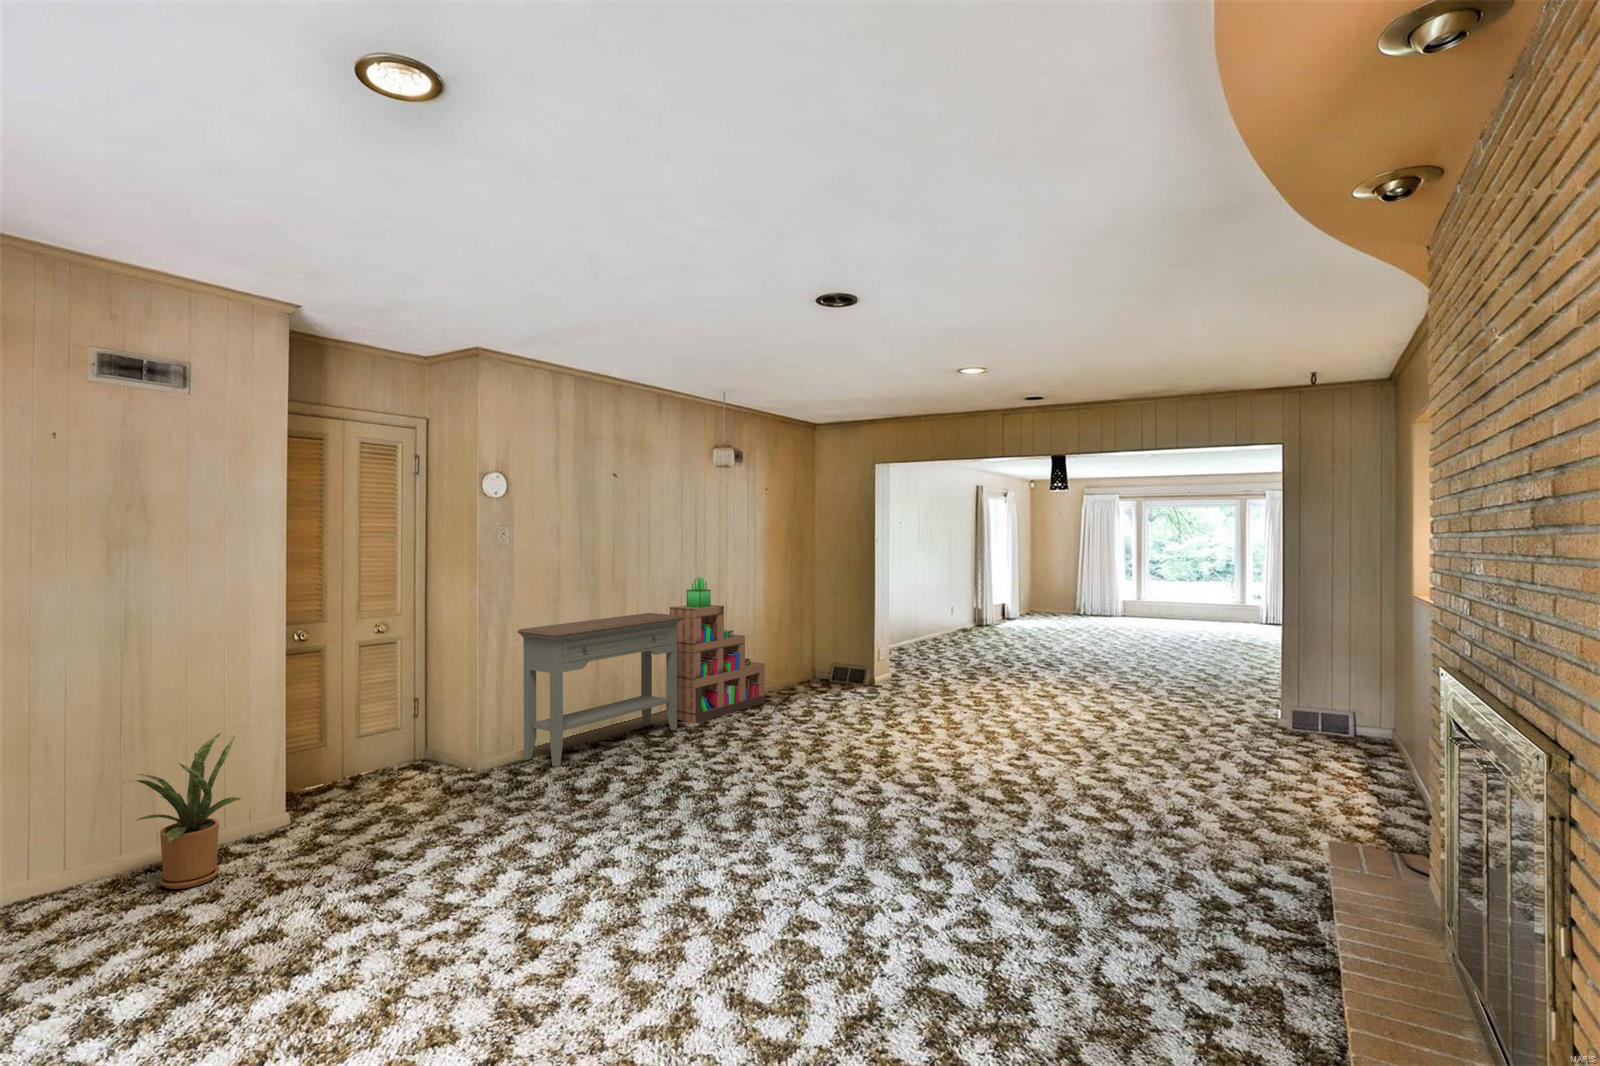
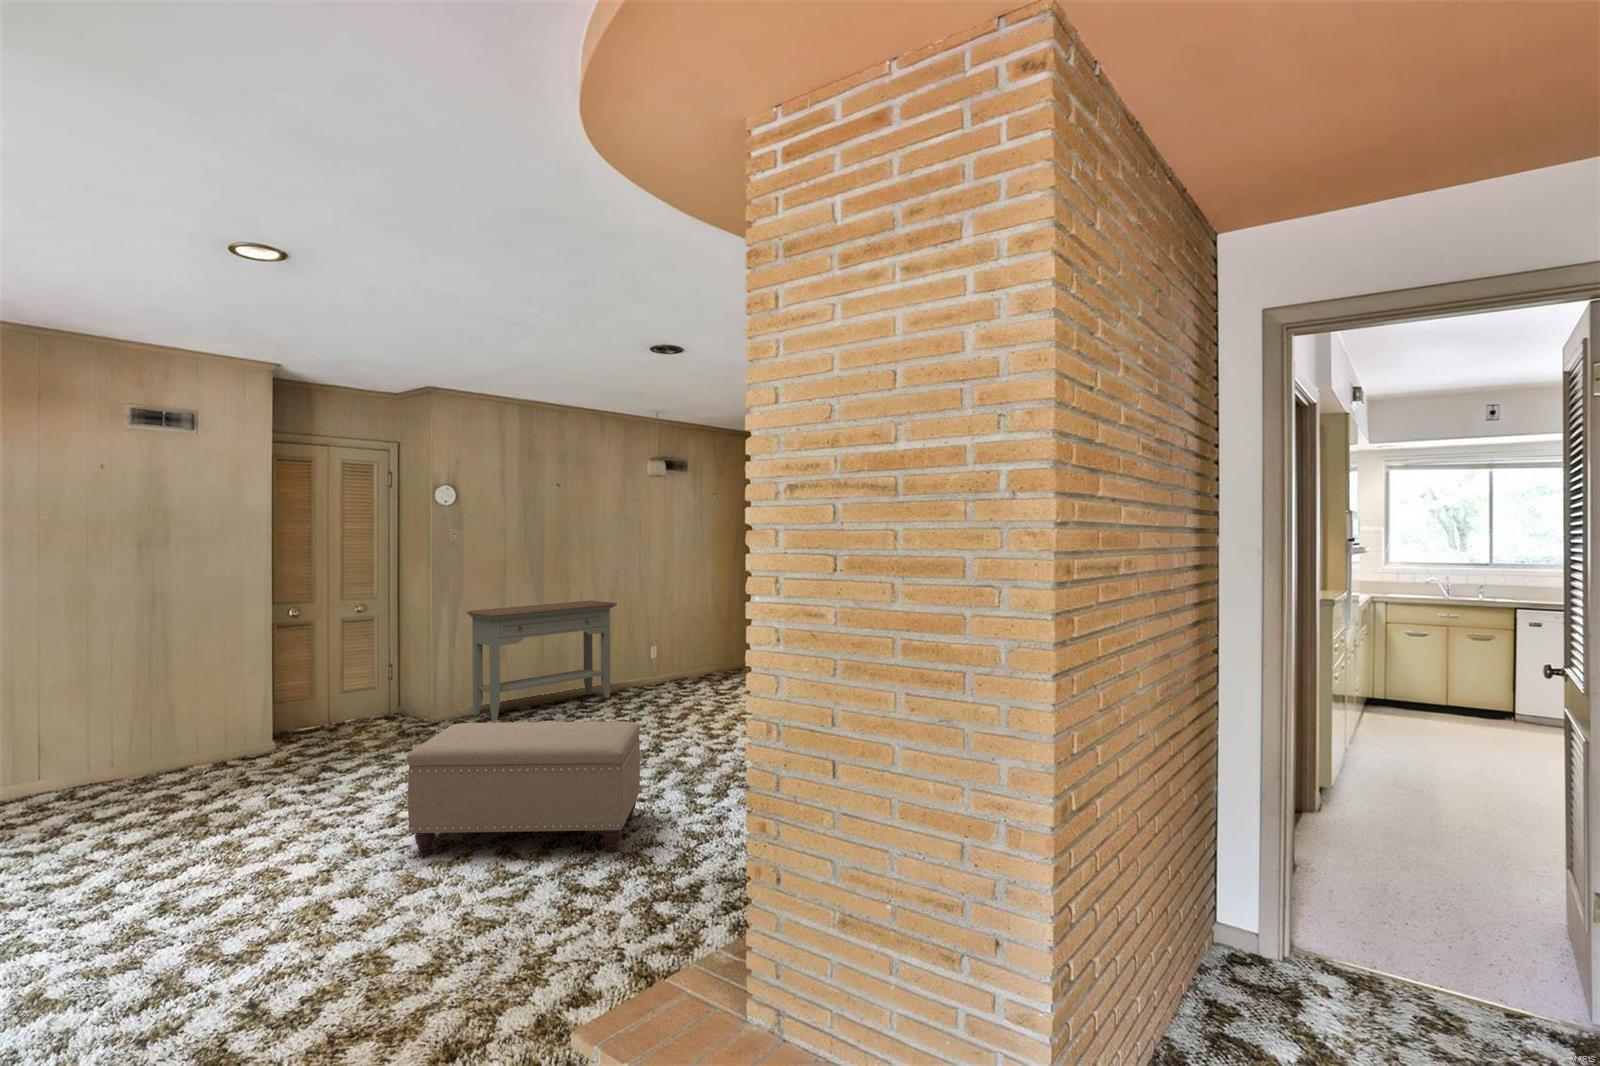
bookshelf: present [670,577,765,723] -> none [612,571,702,694]
house plant: present [124,733,241,889] -> none [142,677,236,783]
ottoman: none [596,792,909,1015] -> present [407,721,640,855]

